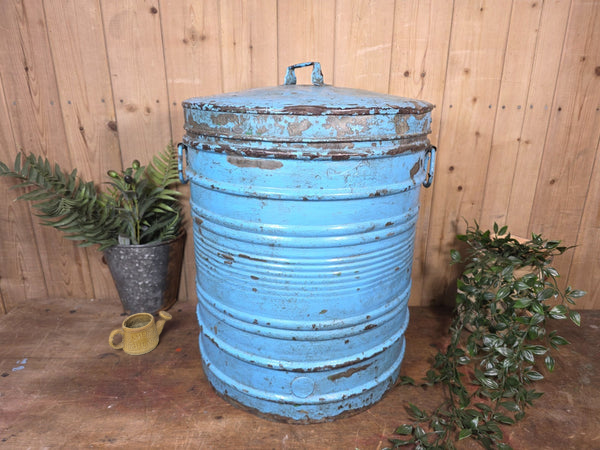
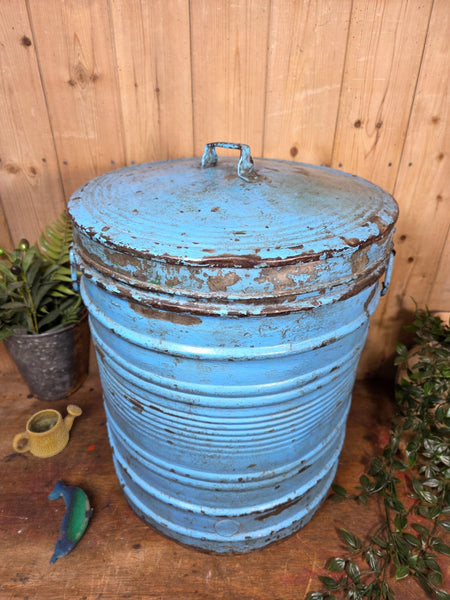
plush toy: none [138,368,180,429] -> present [48,480,93,565]

